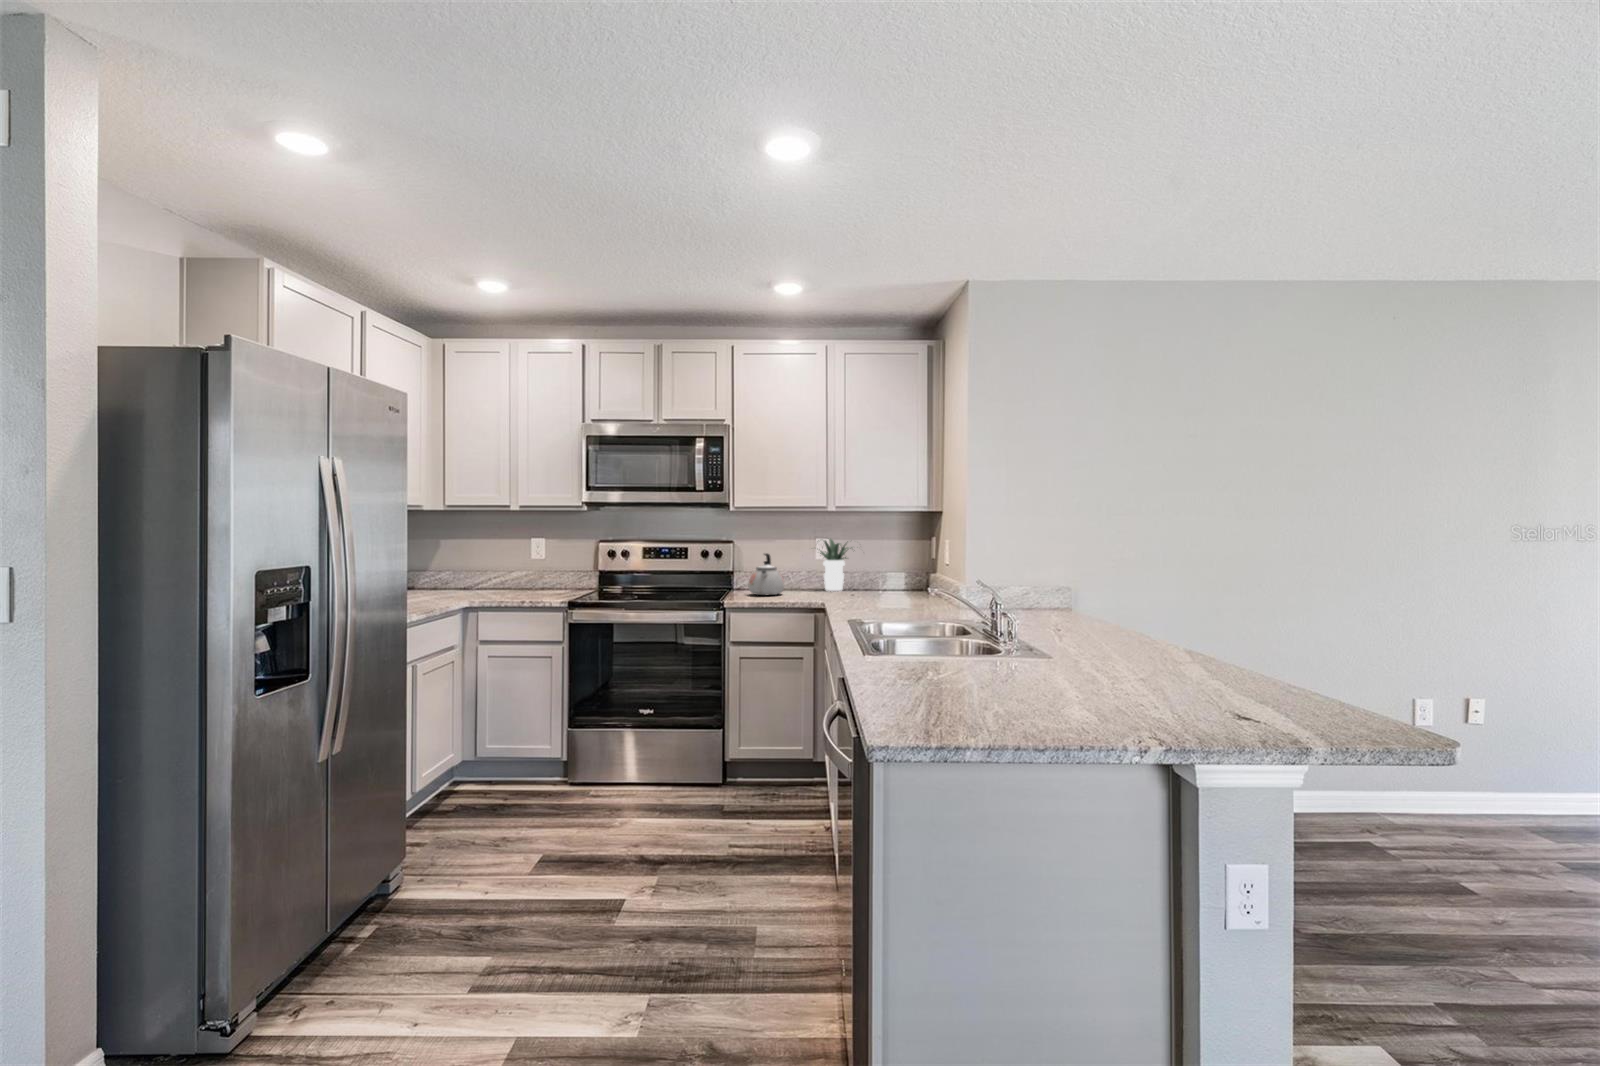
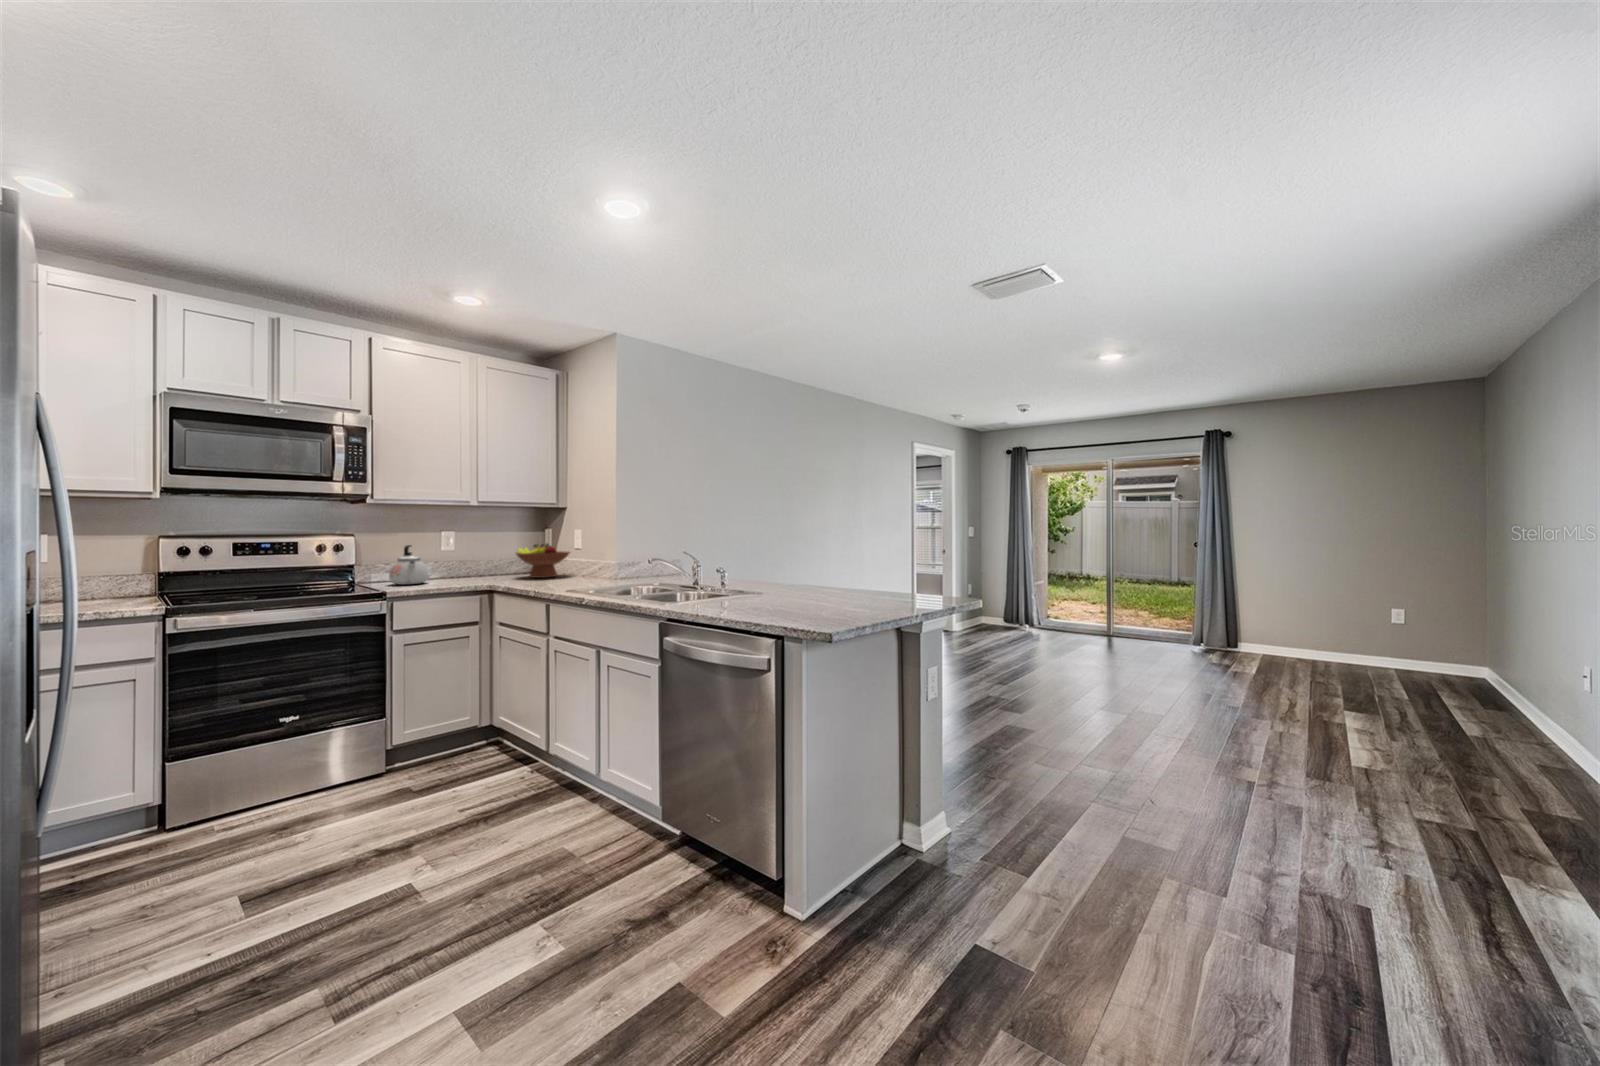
potted plant: present [820,539,852,591] -> none [435,531,497,577]
fruit bowl: none [864,555,929,598] -> present [516,543,570,578]

